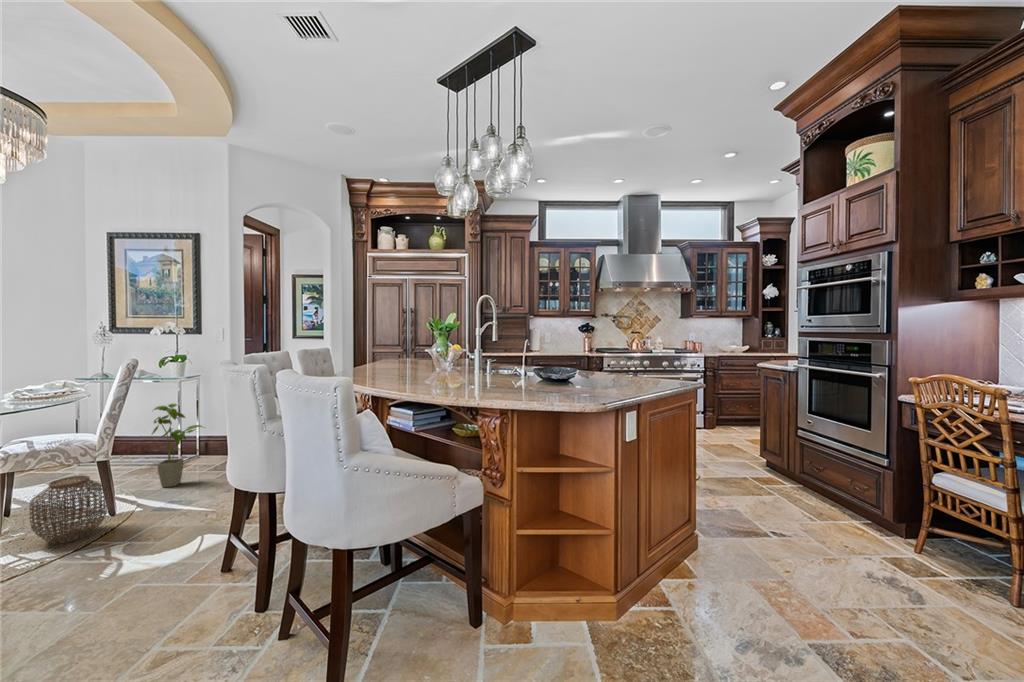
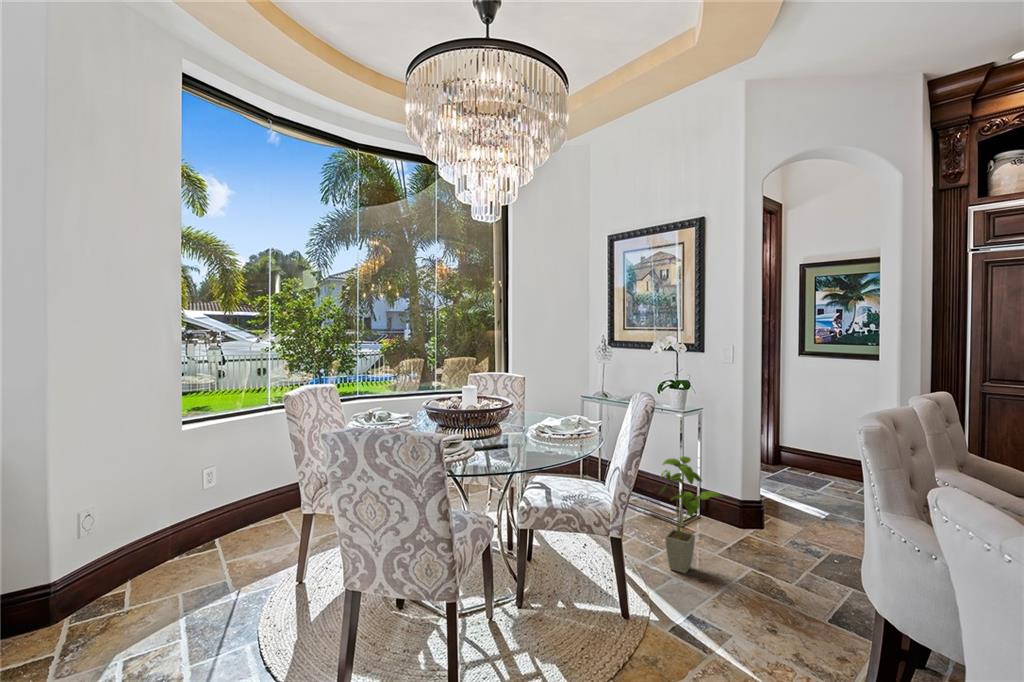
woven basket: present [29,476,108,544] -> none [549,554,625,652]

